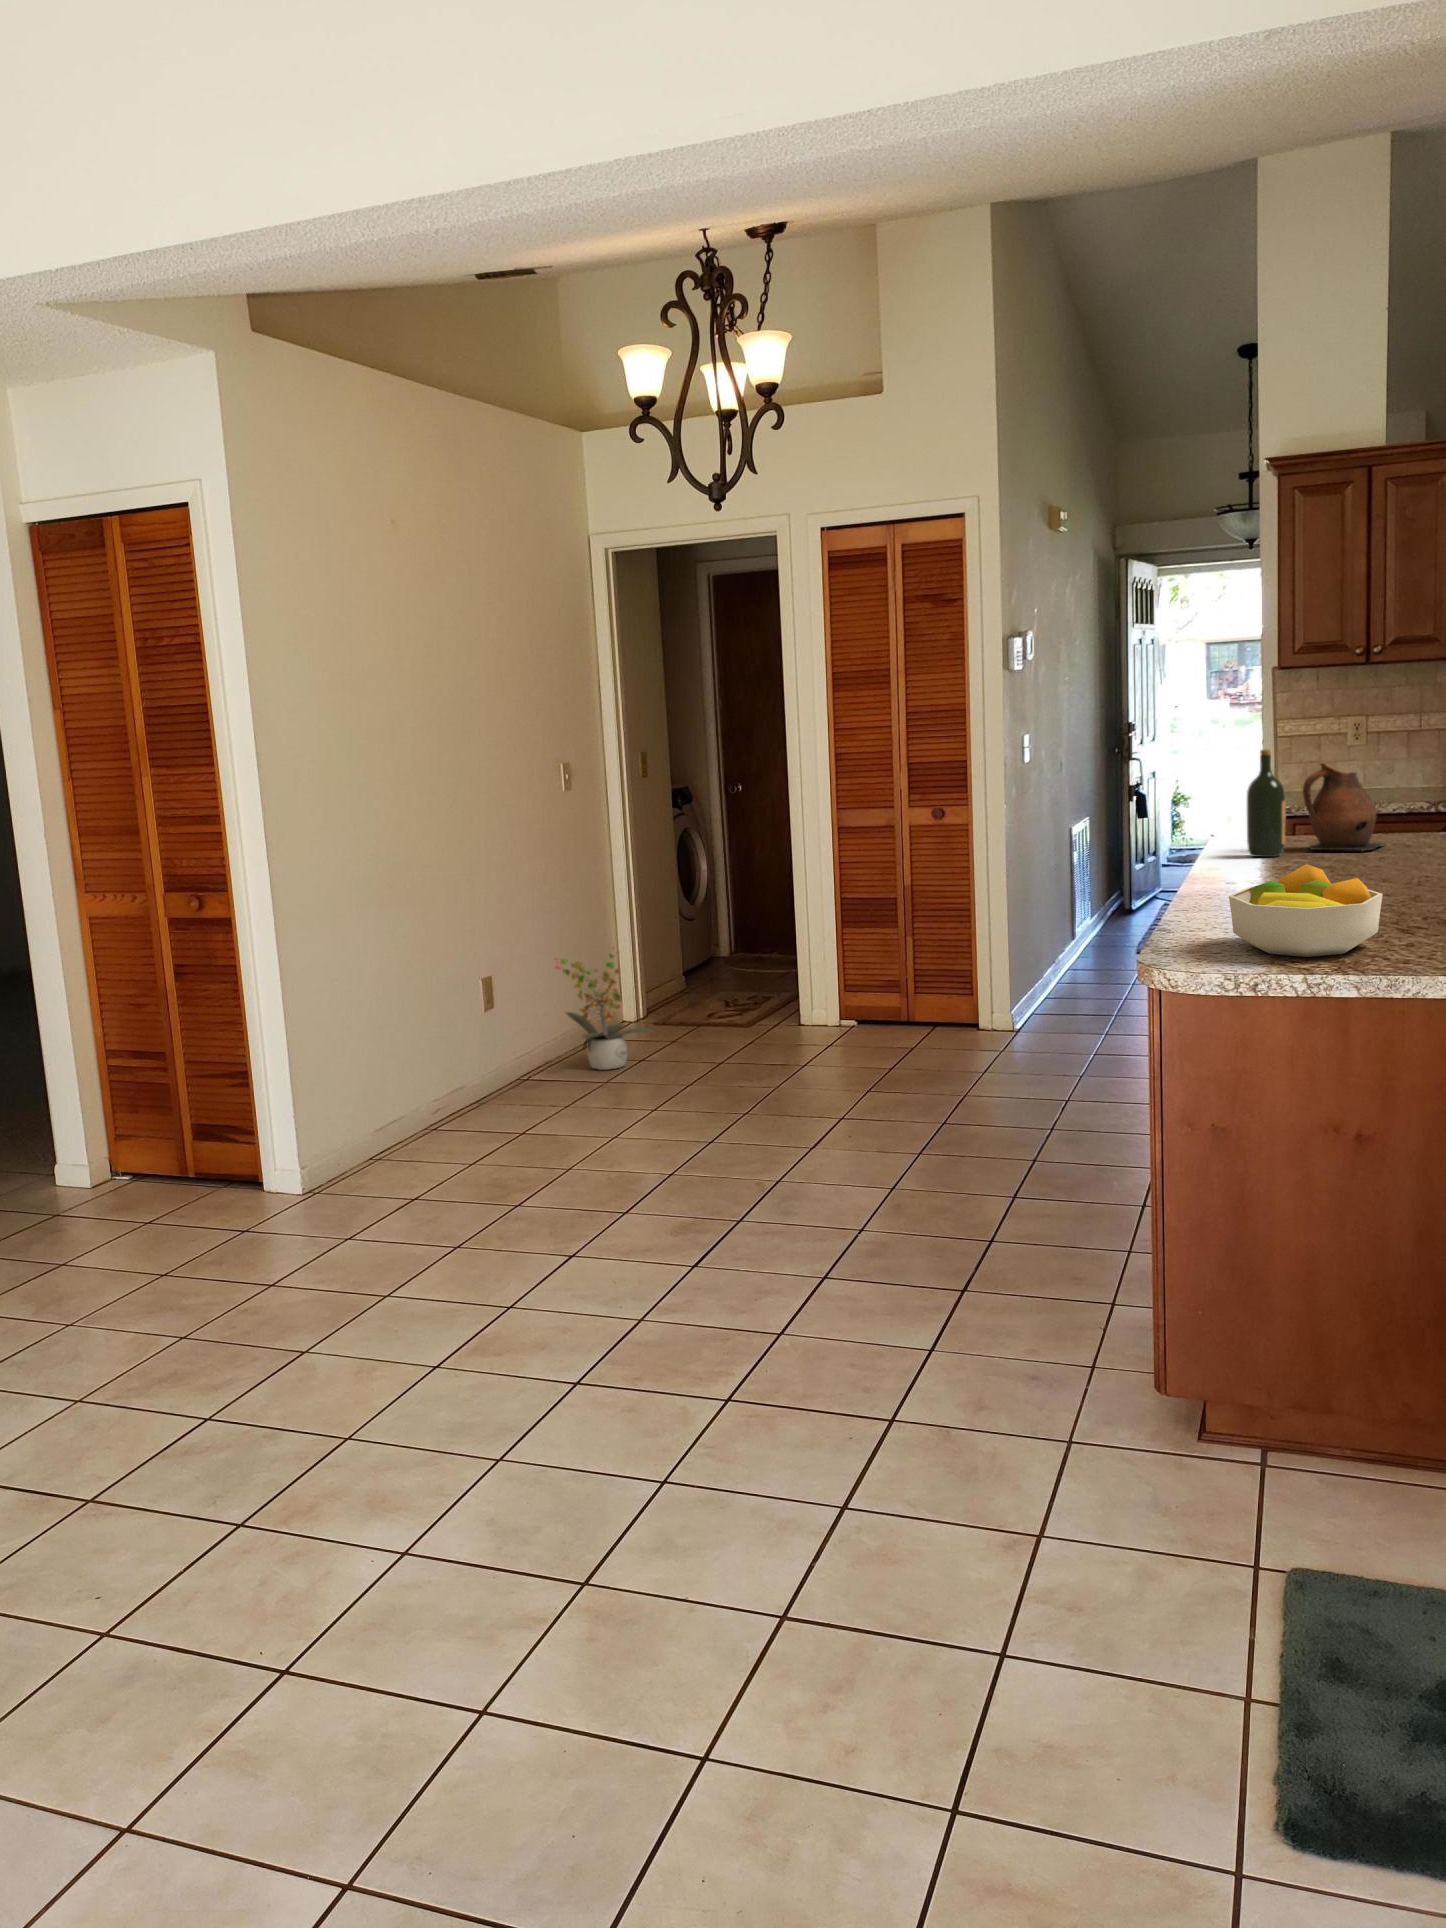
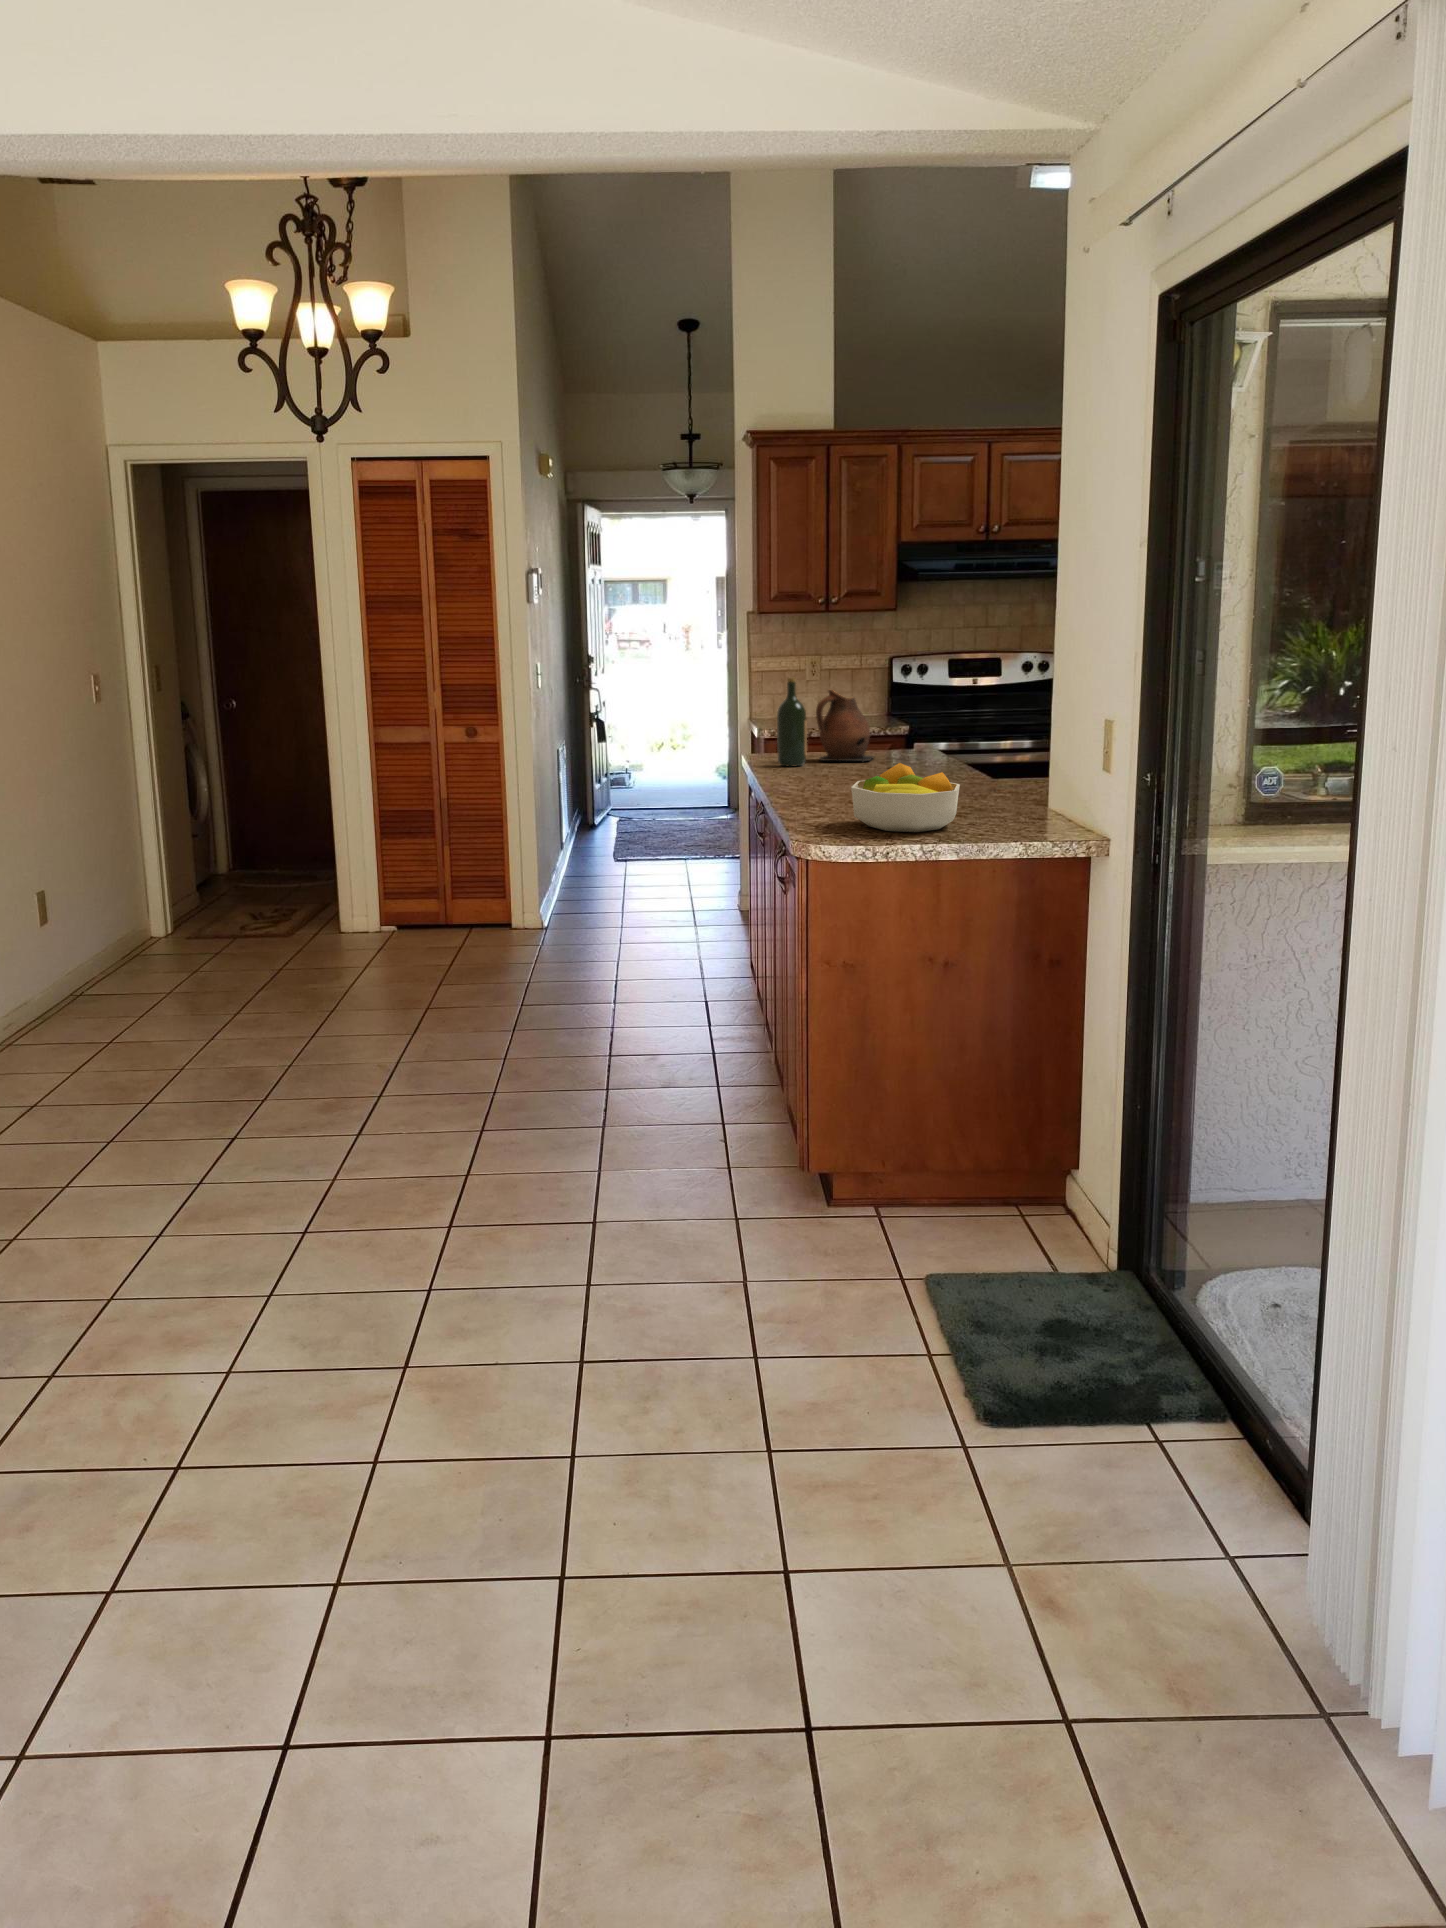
potted plant: present [556,953,652,1070] -> none [102,861,213,982]

